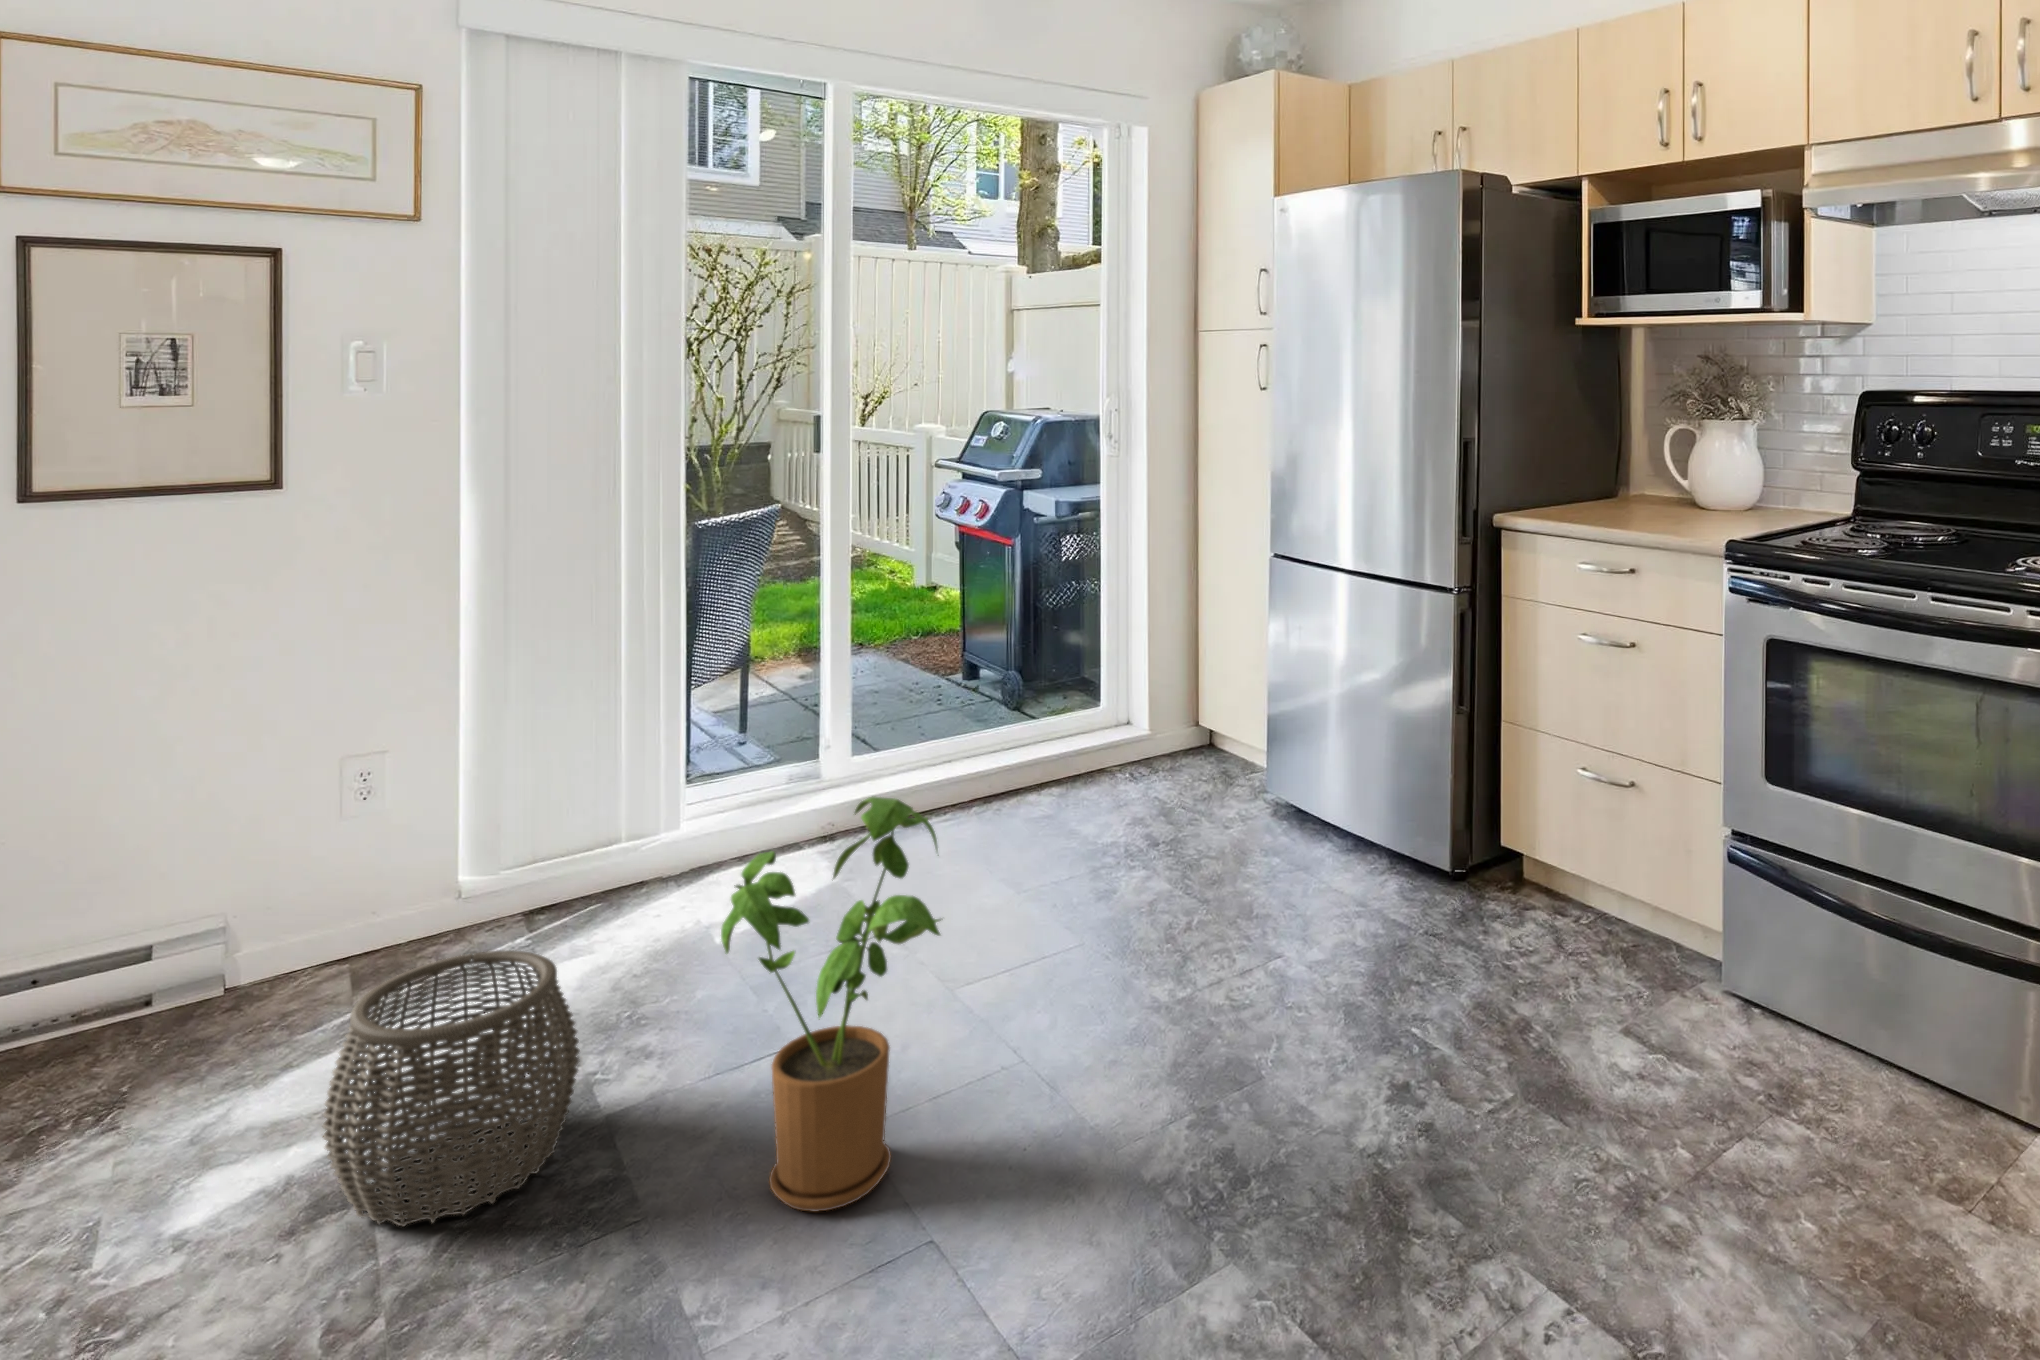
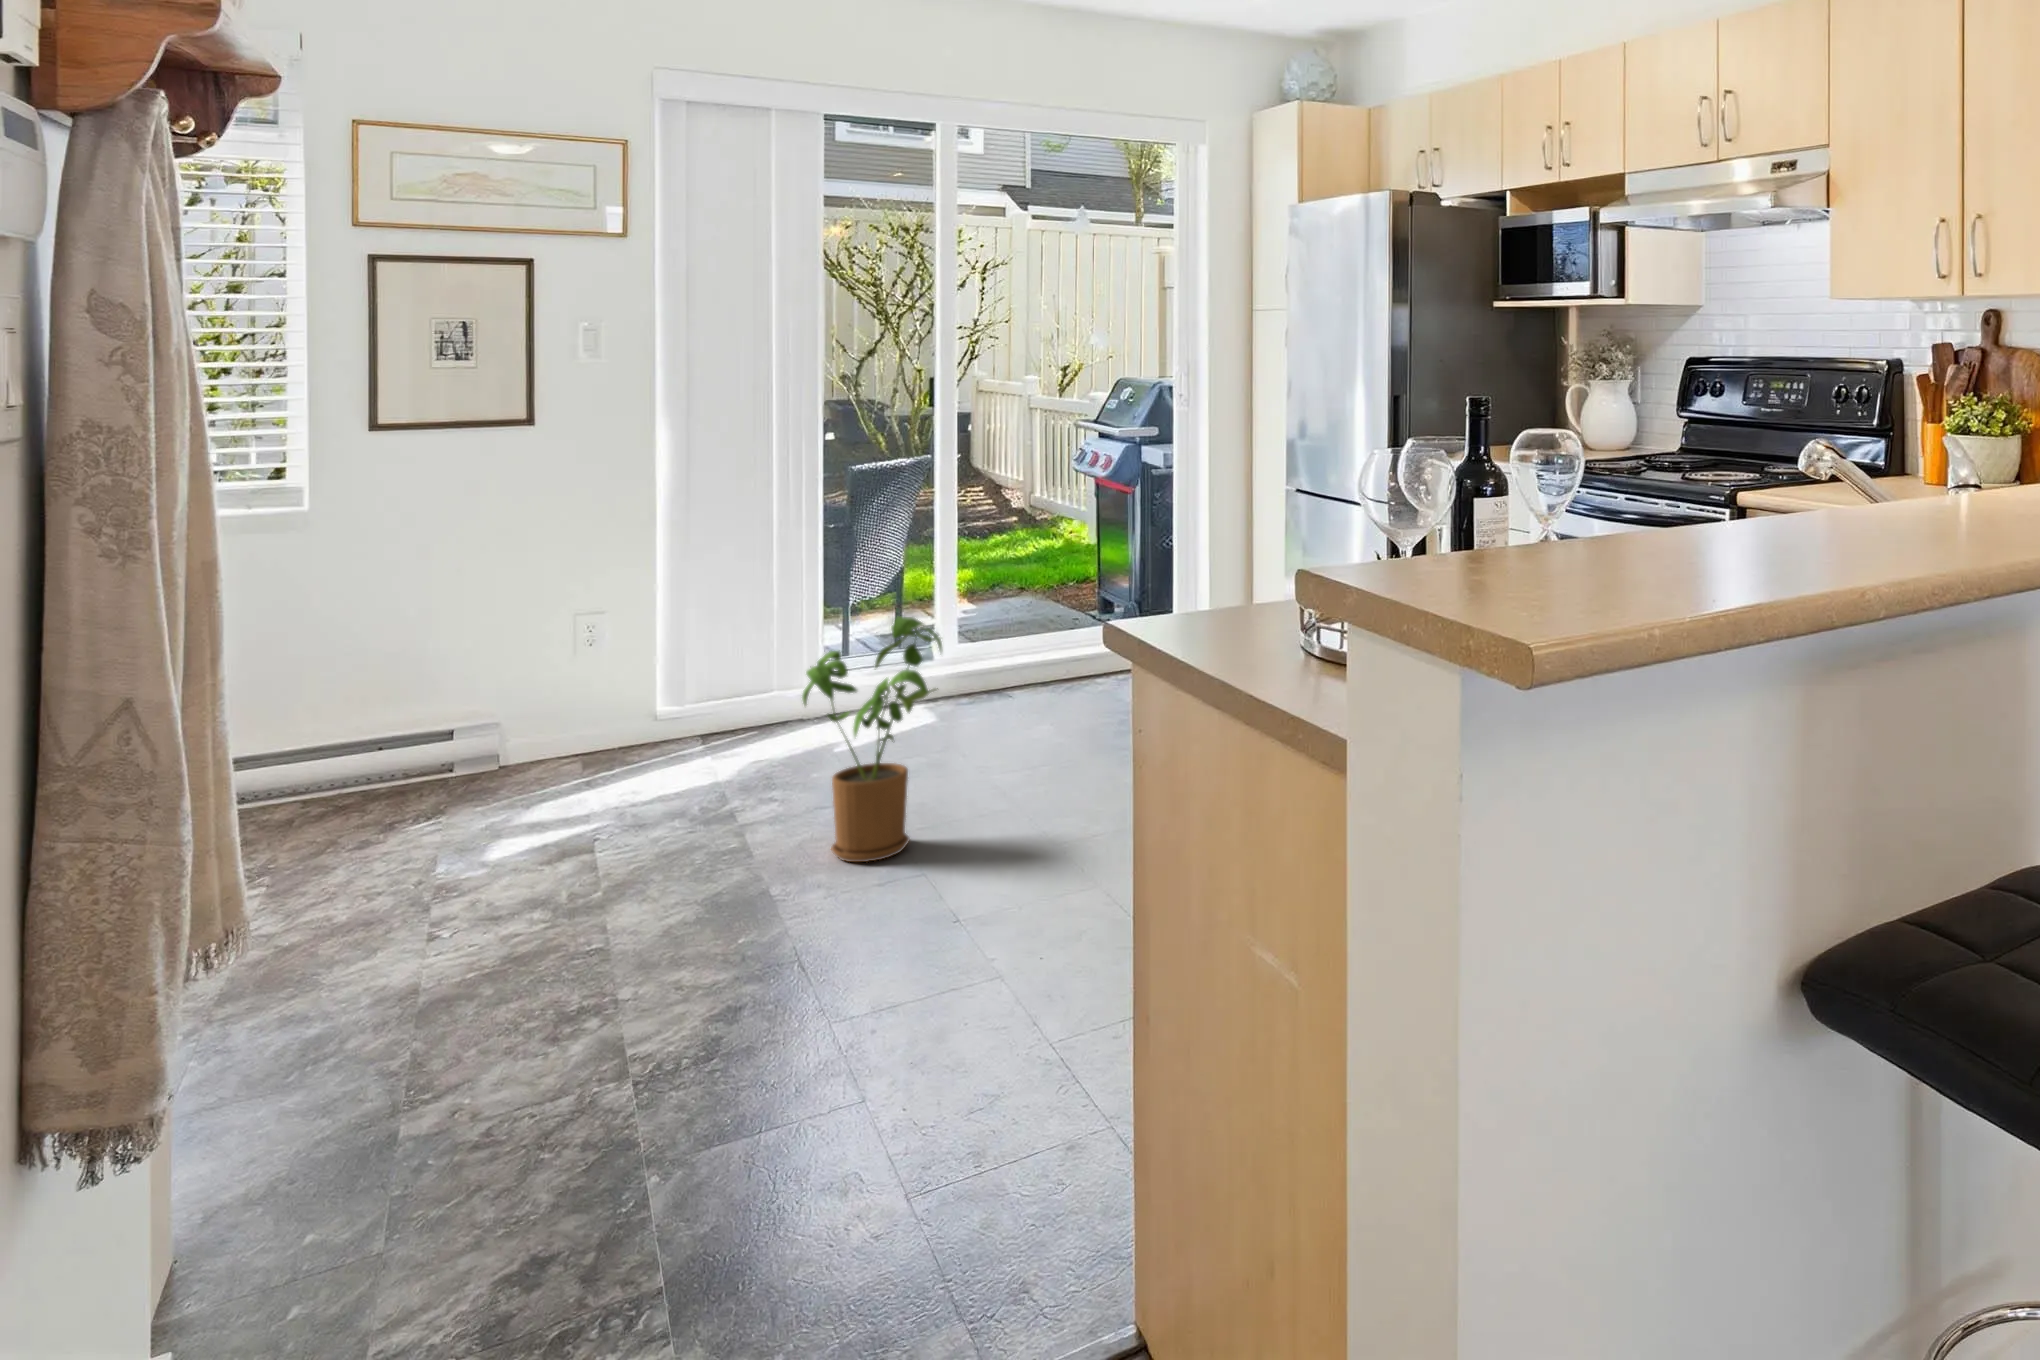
woven basket: present [322,950,579,1226] -> none [565,715,722,860]

